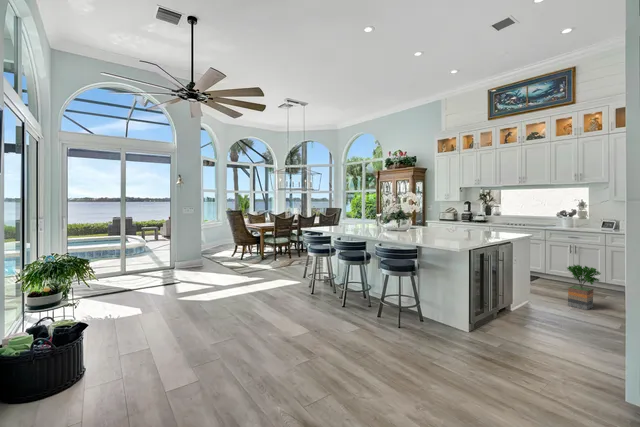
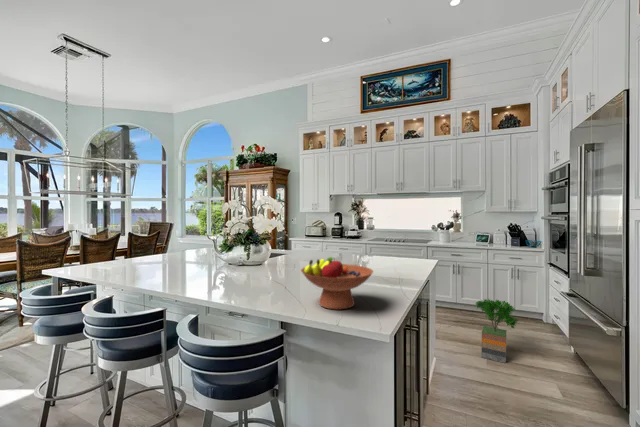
fruit bowl: none [425,220,459,242] -> present [301,257,373,309]

